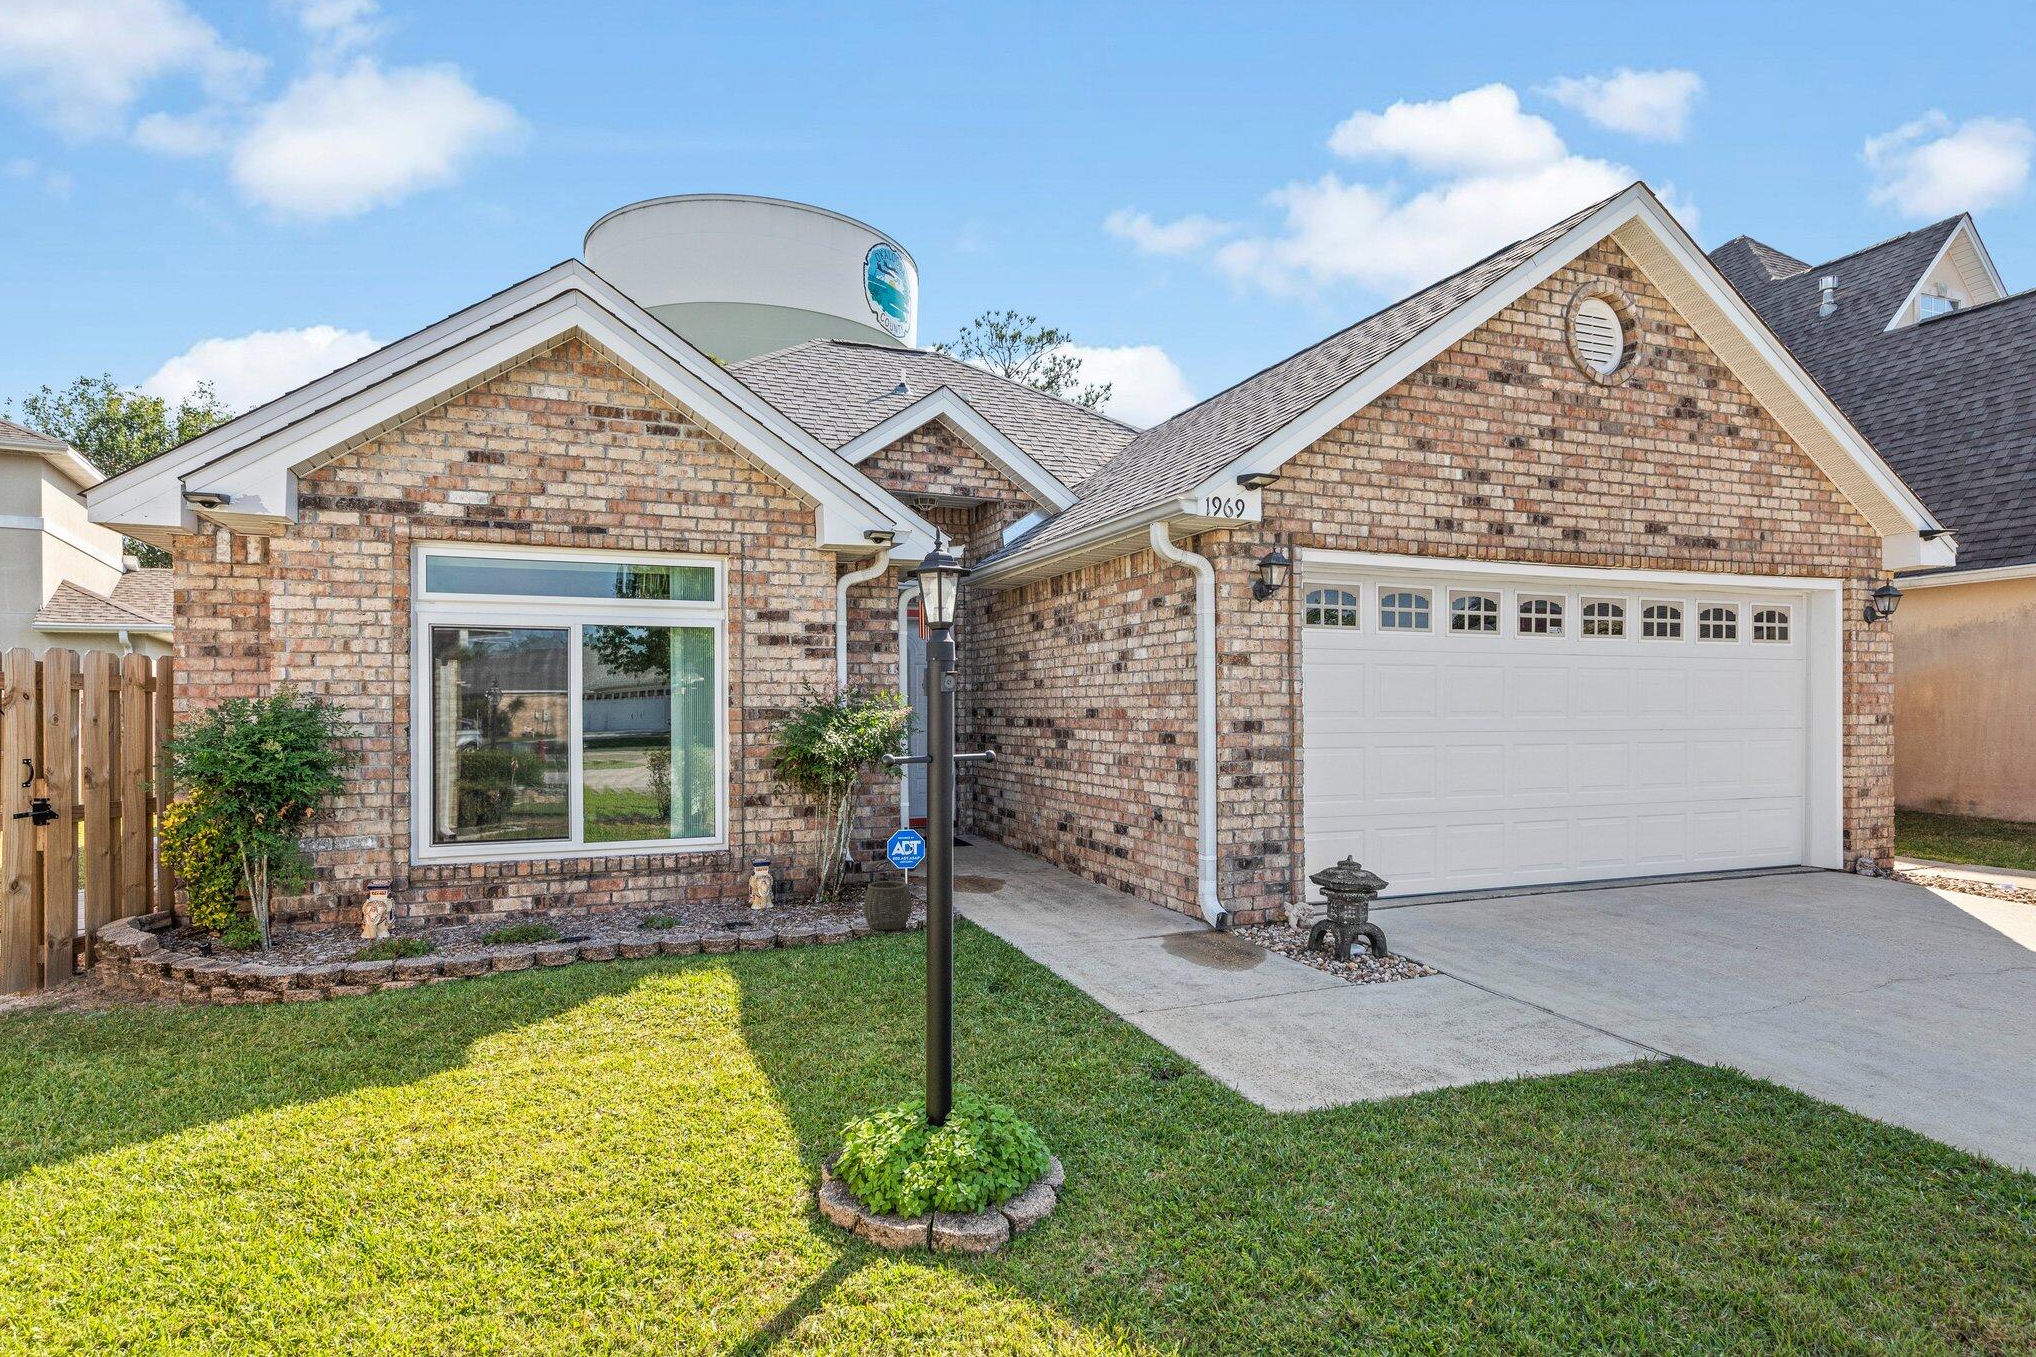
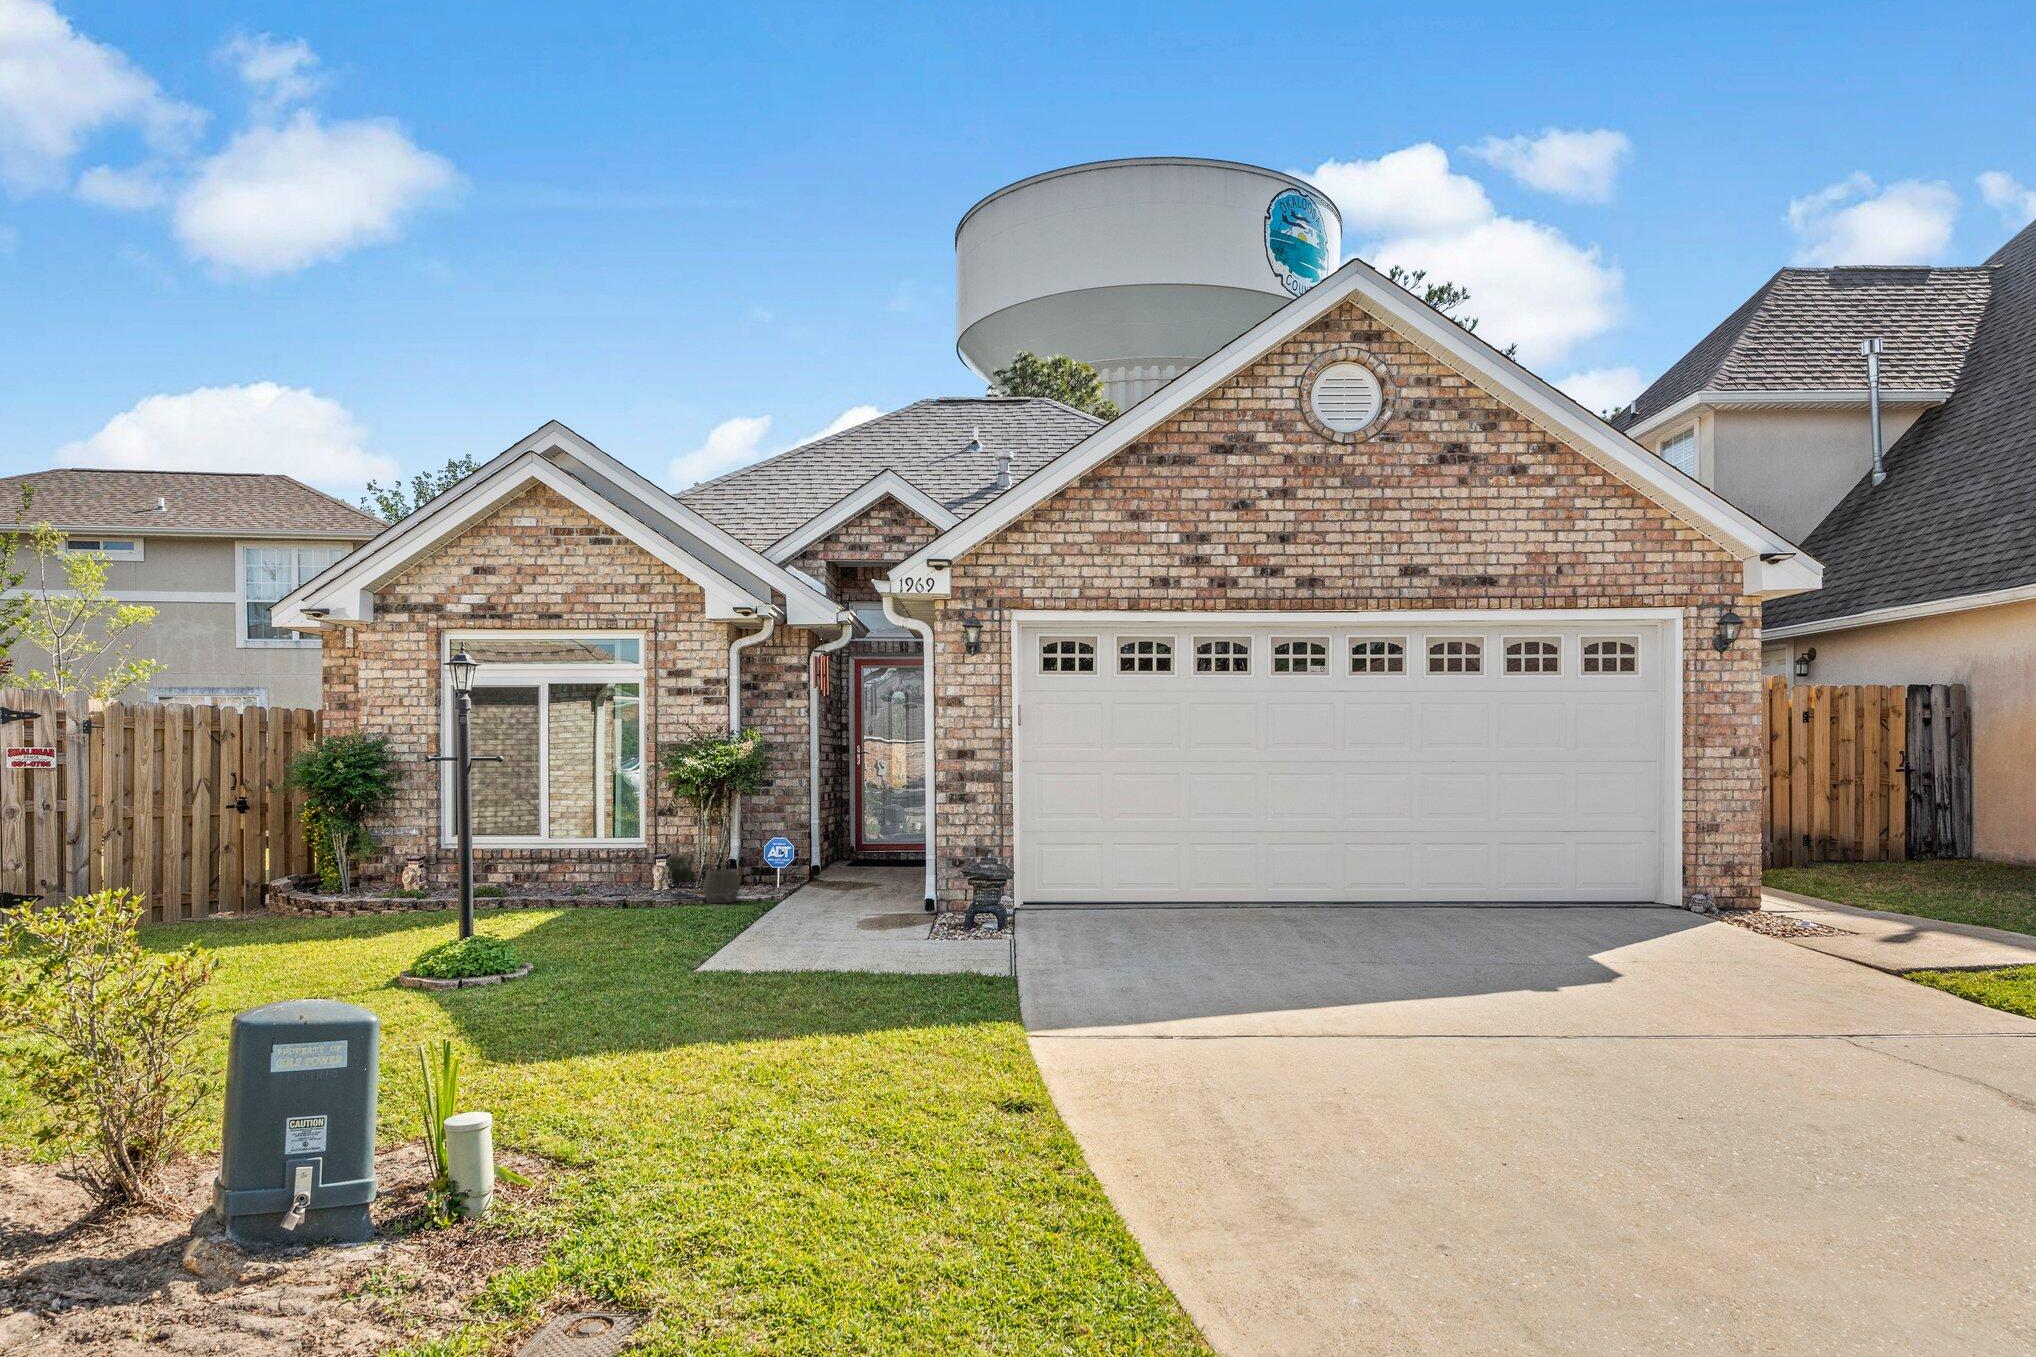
potted tree: none [779,840,827,925] -> present [664,841,697,899]

